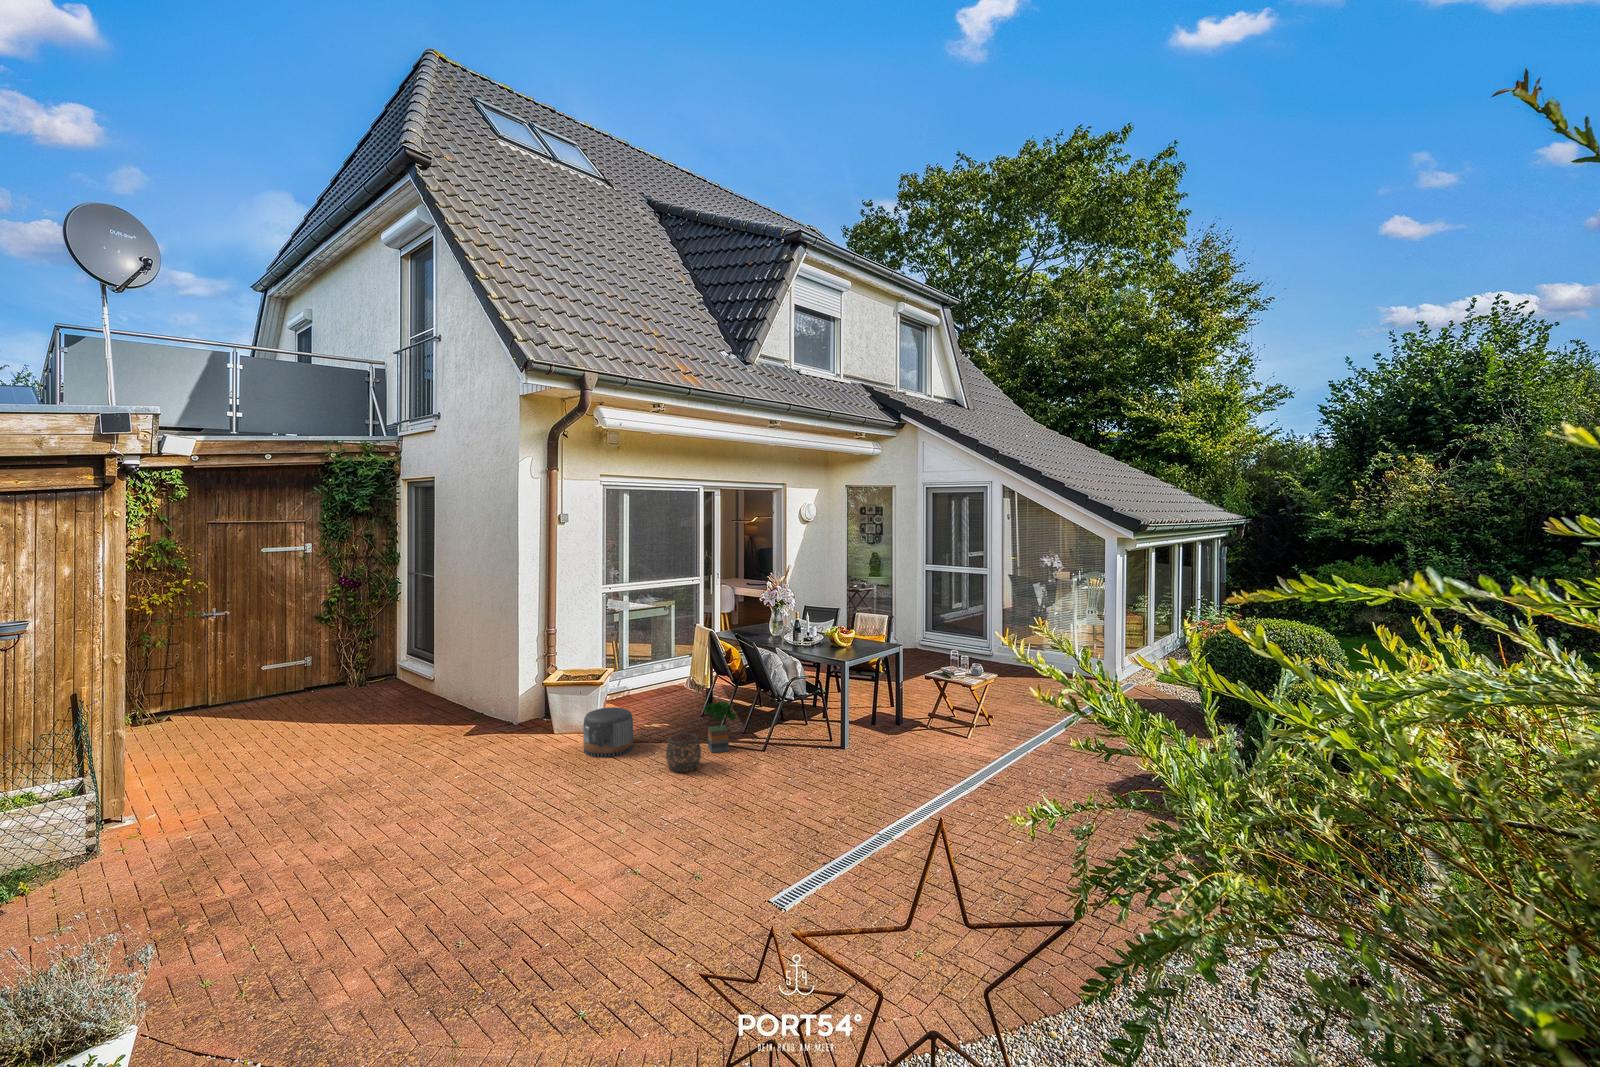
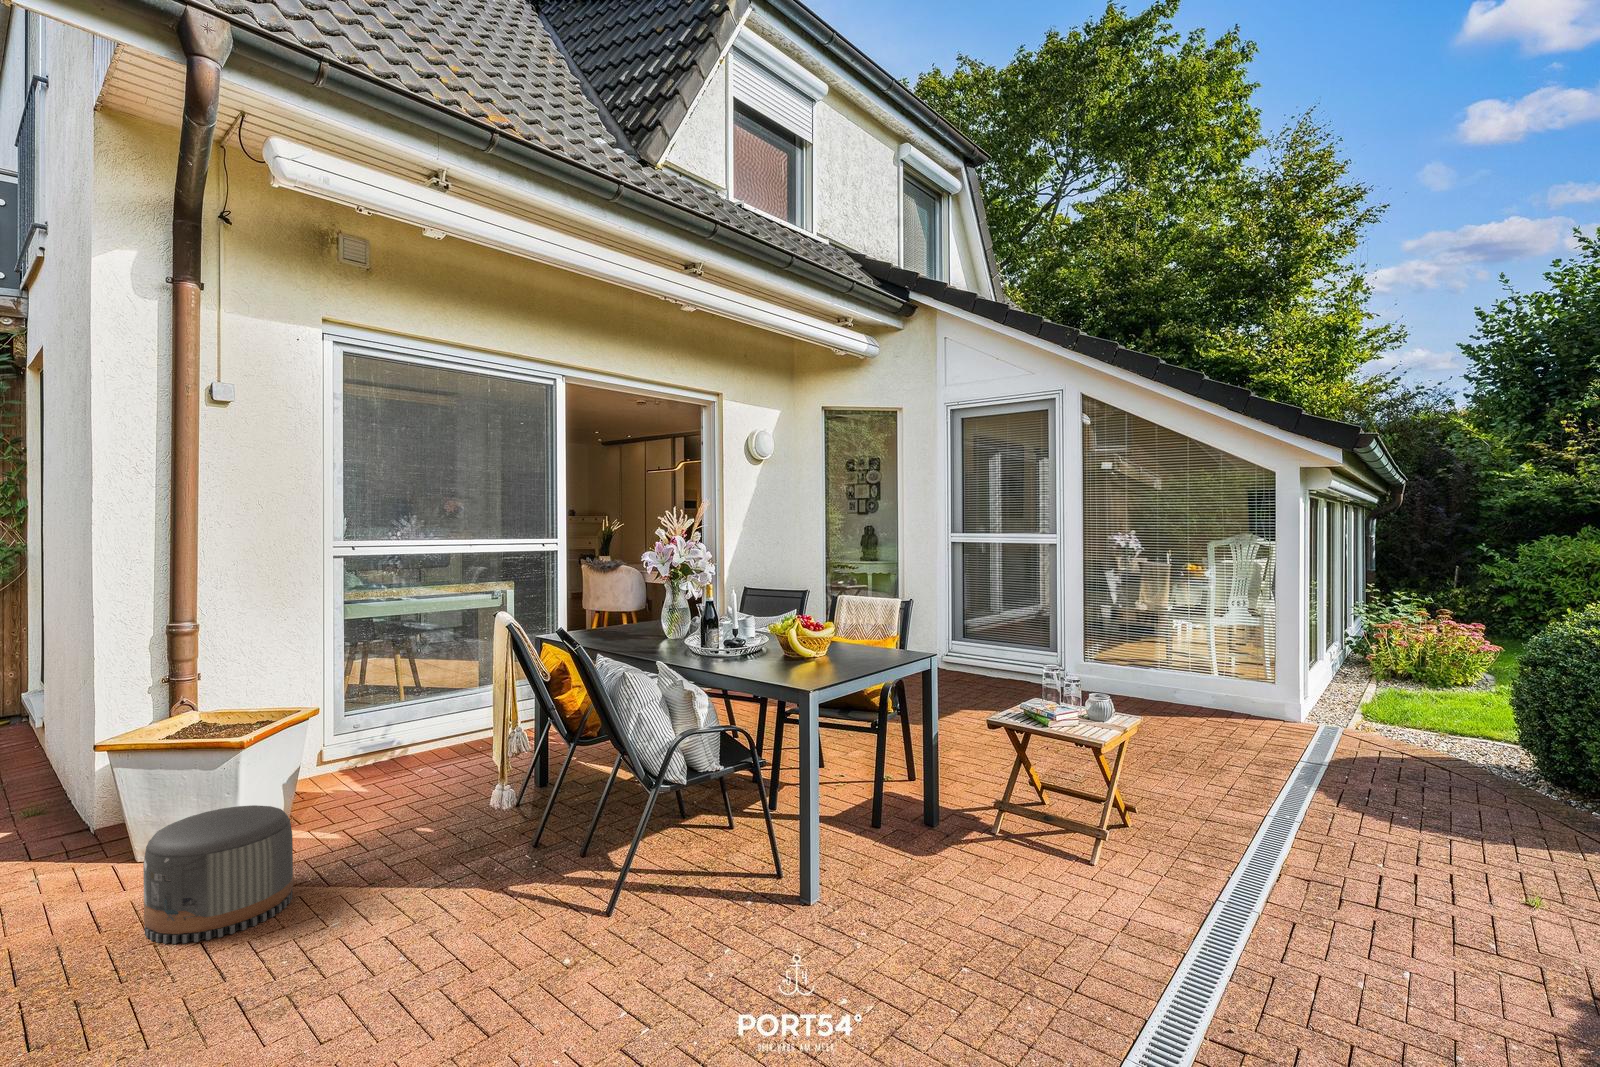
potted tree: present [704,702,736,753] -> none [453,787,539,922]
woven basket: present [666,733,701,772] -> none [299,883,413,1006]

